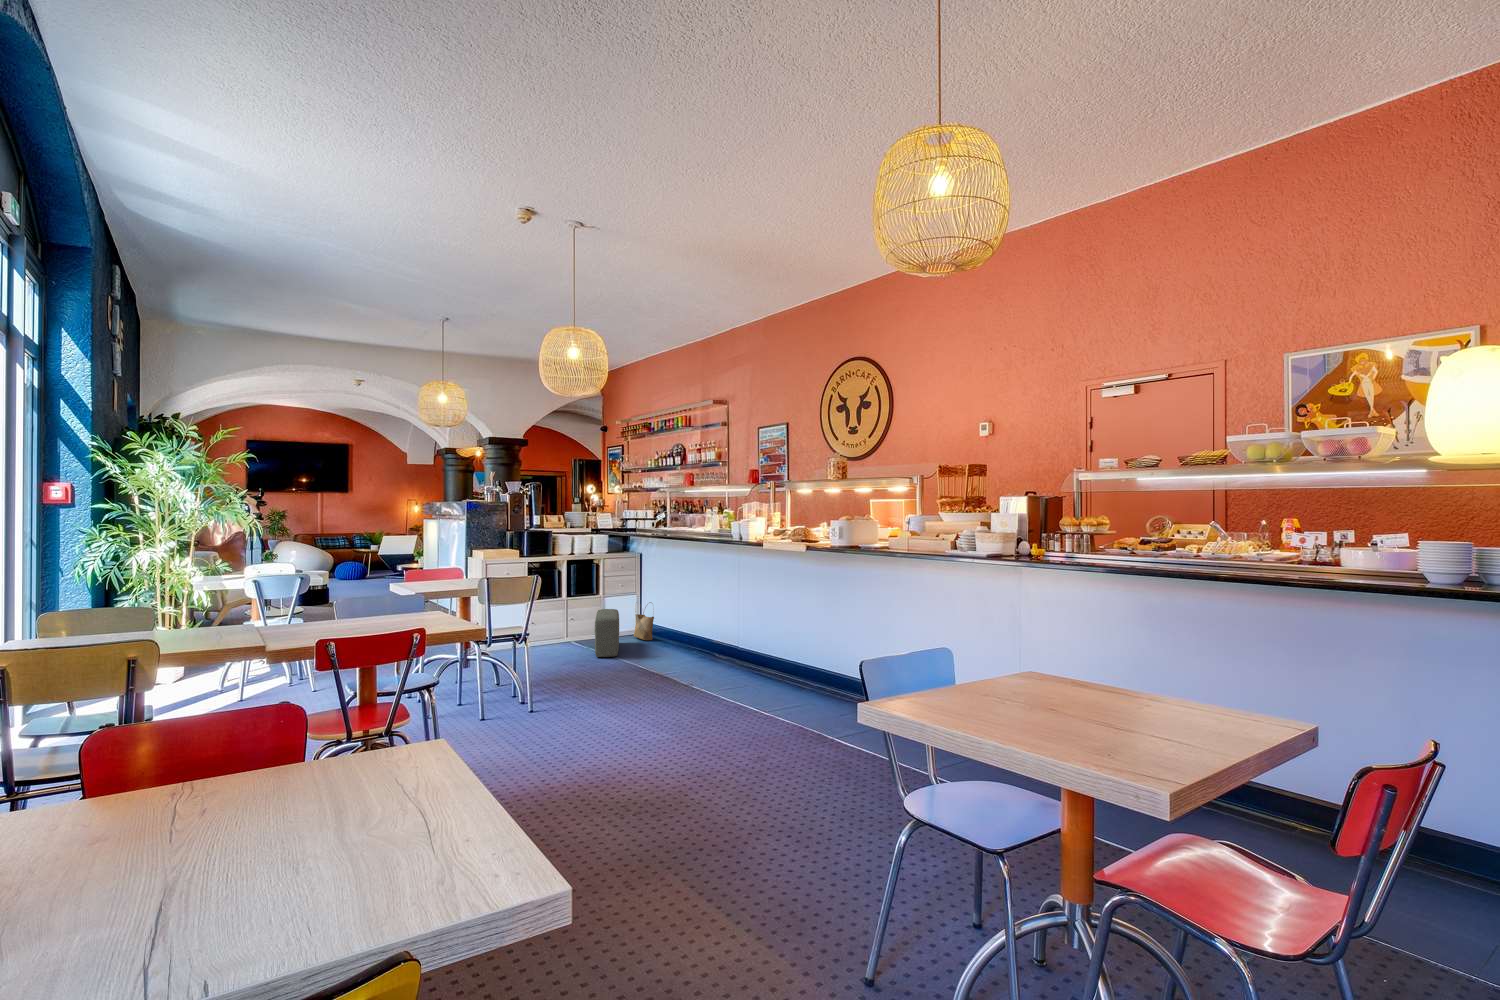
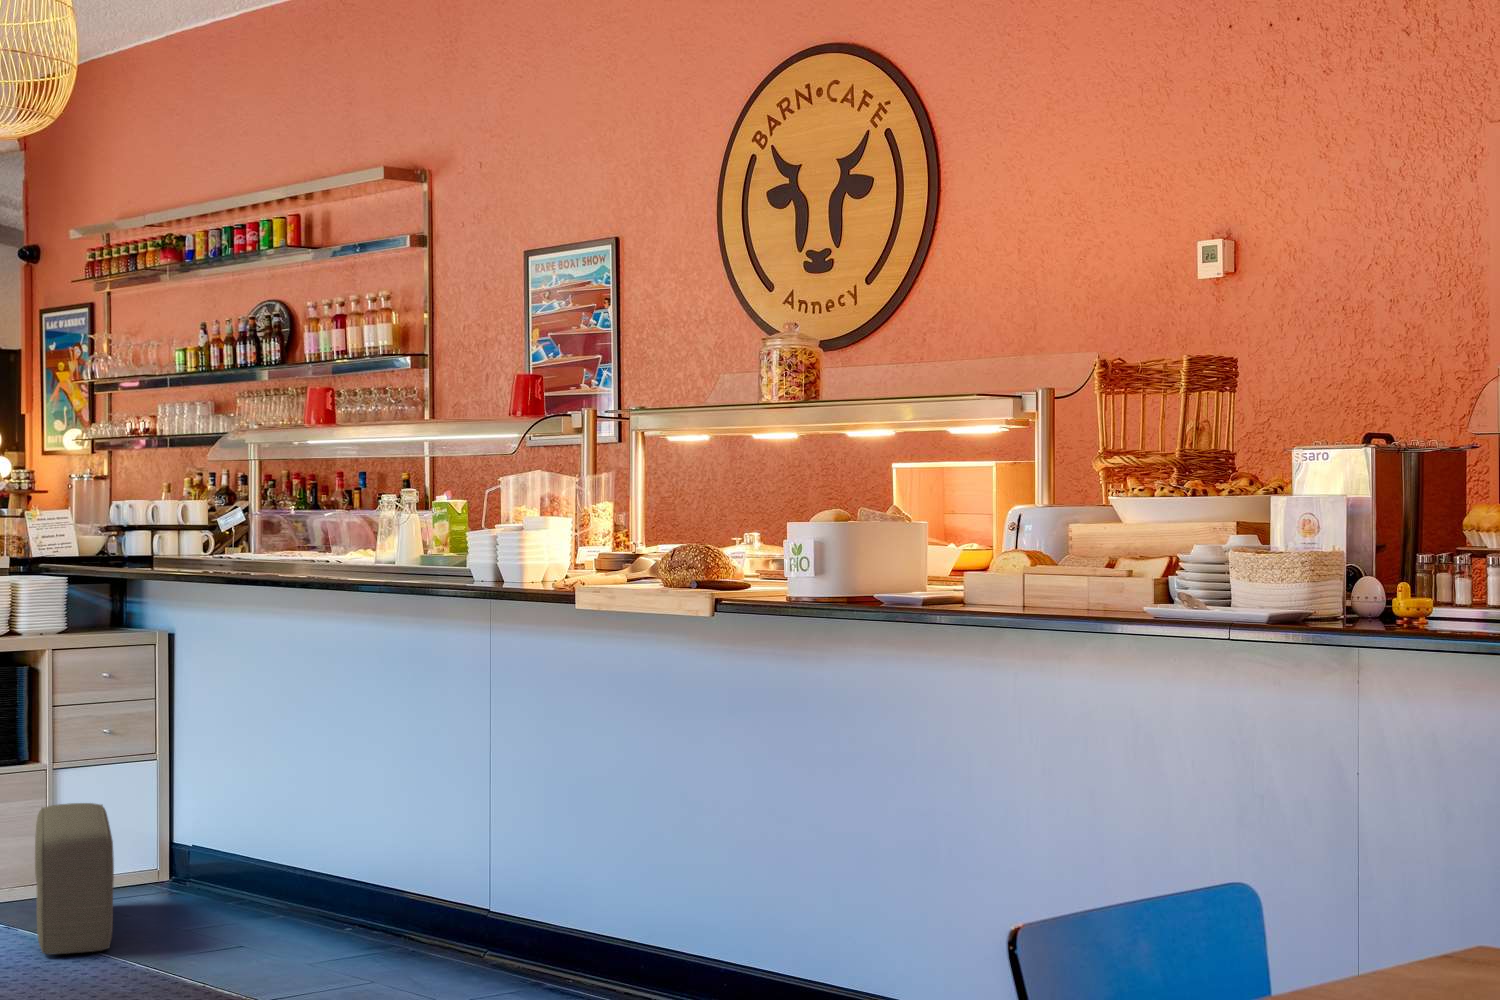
woven basket: present [634,602,654,640] -> none [152,778,217,894]

